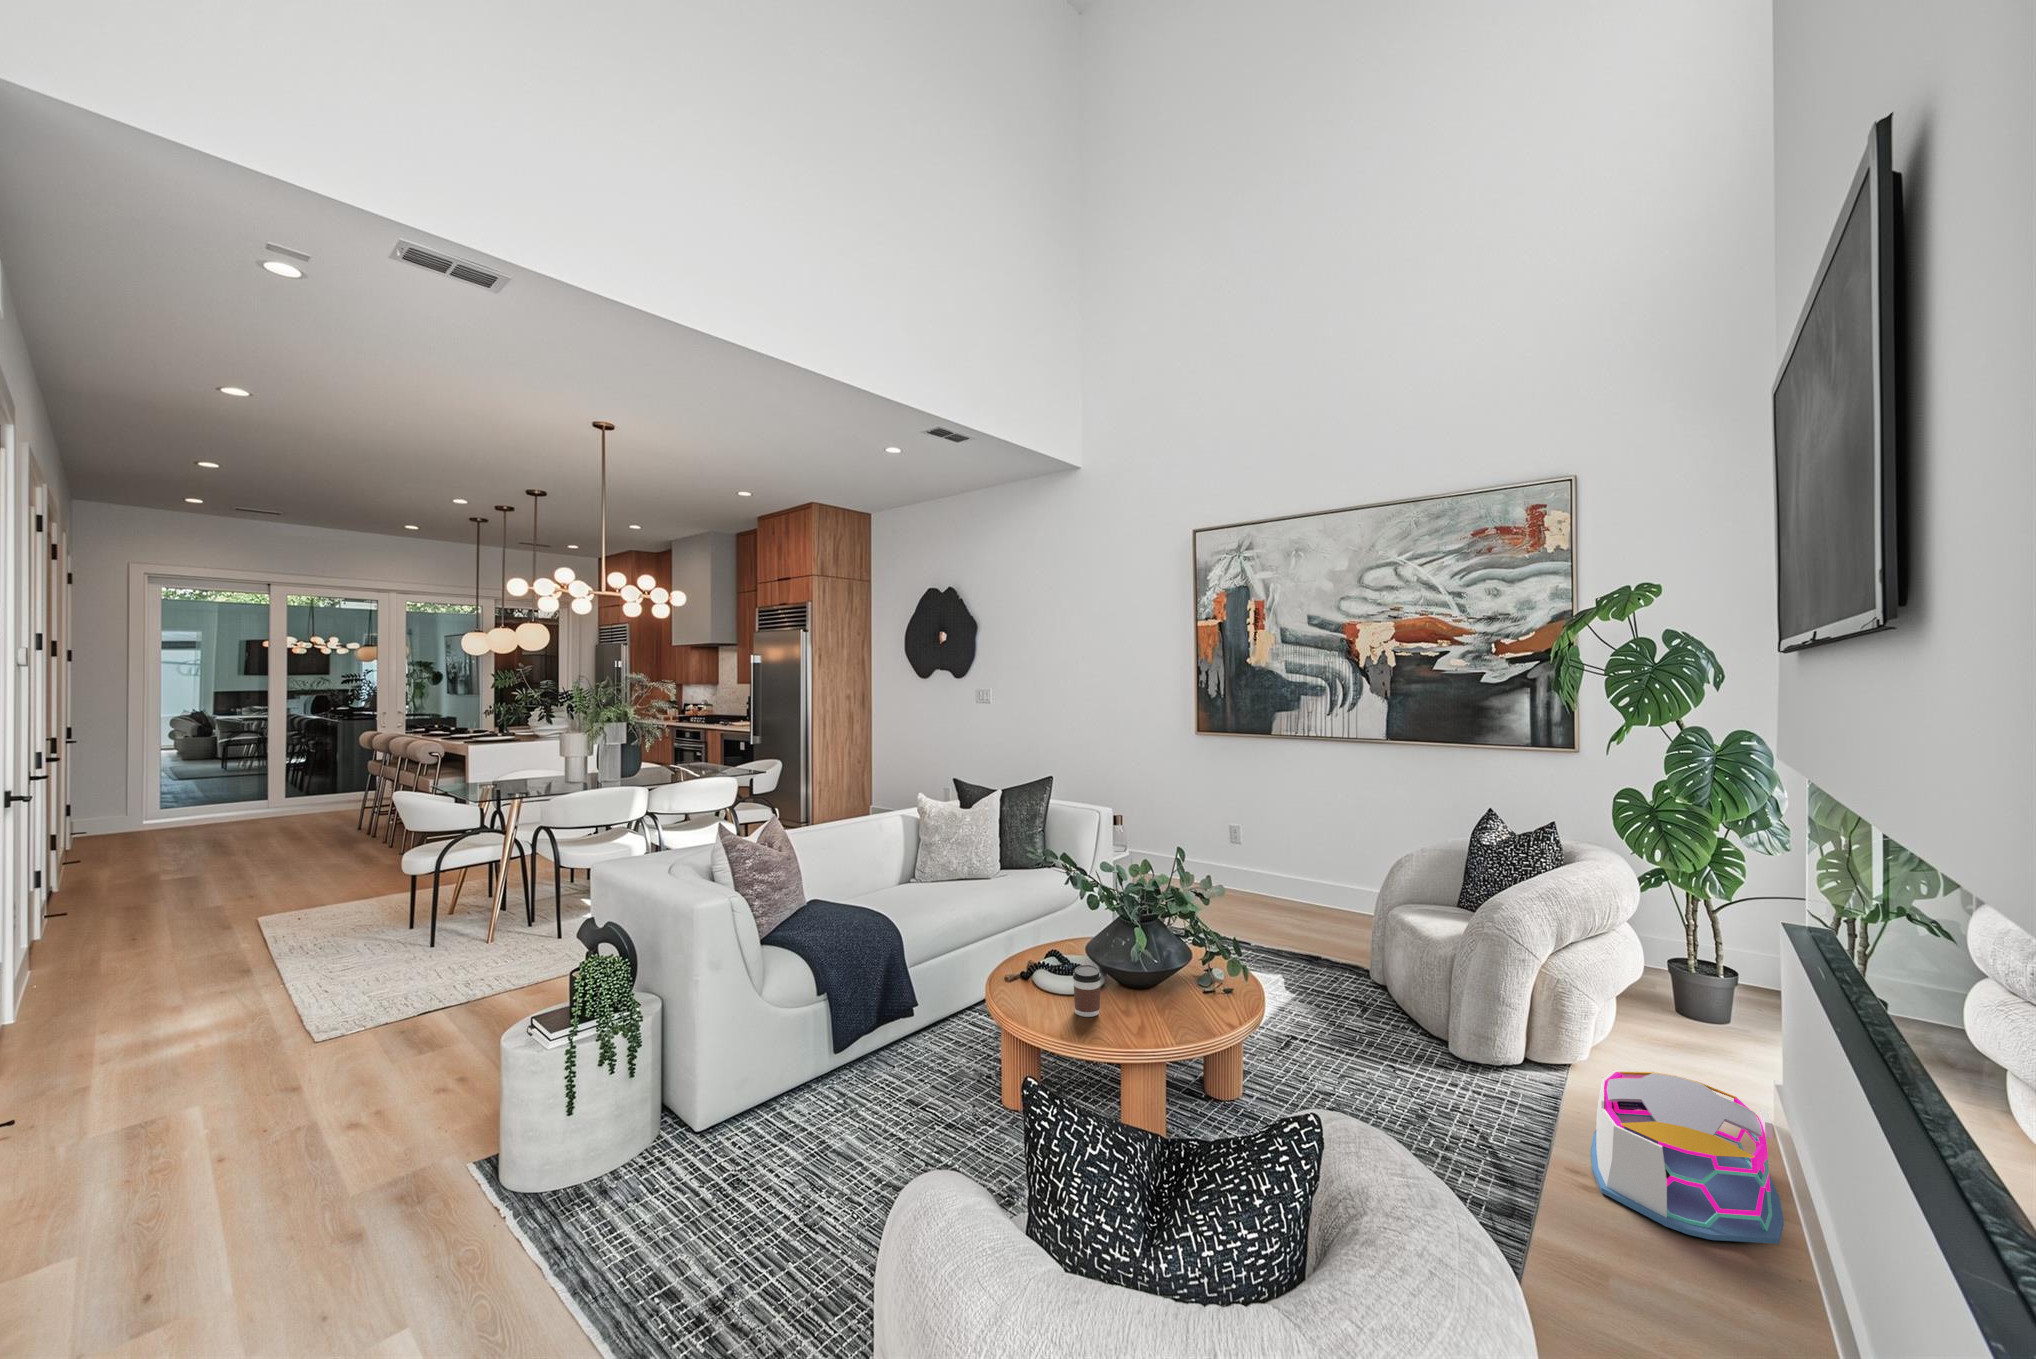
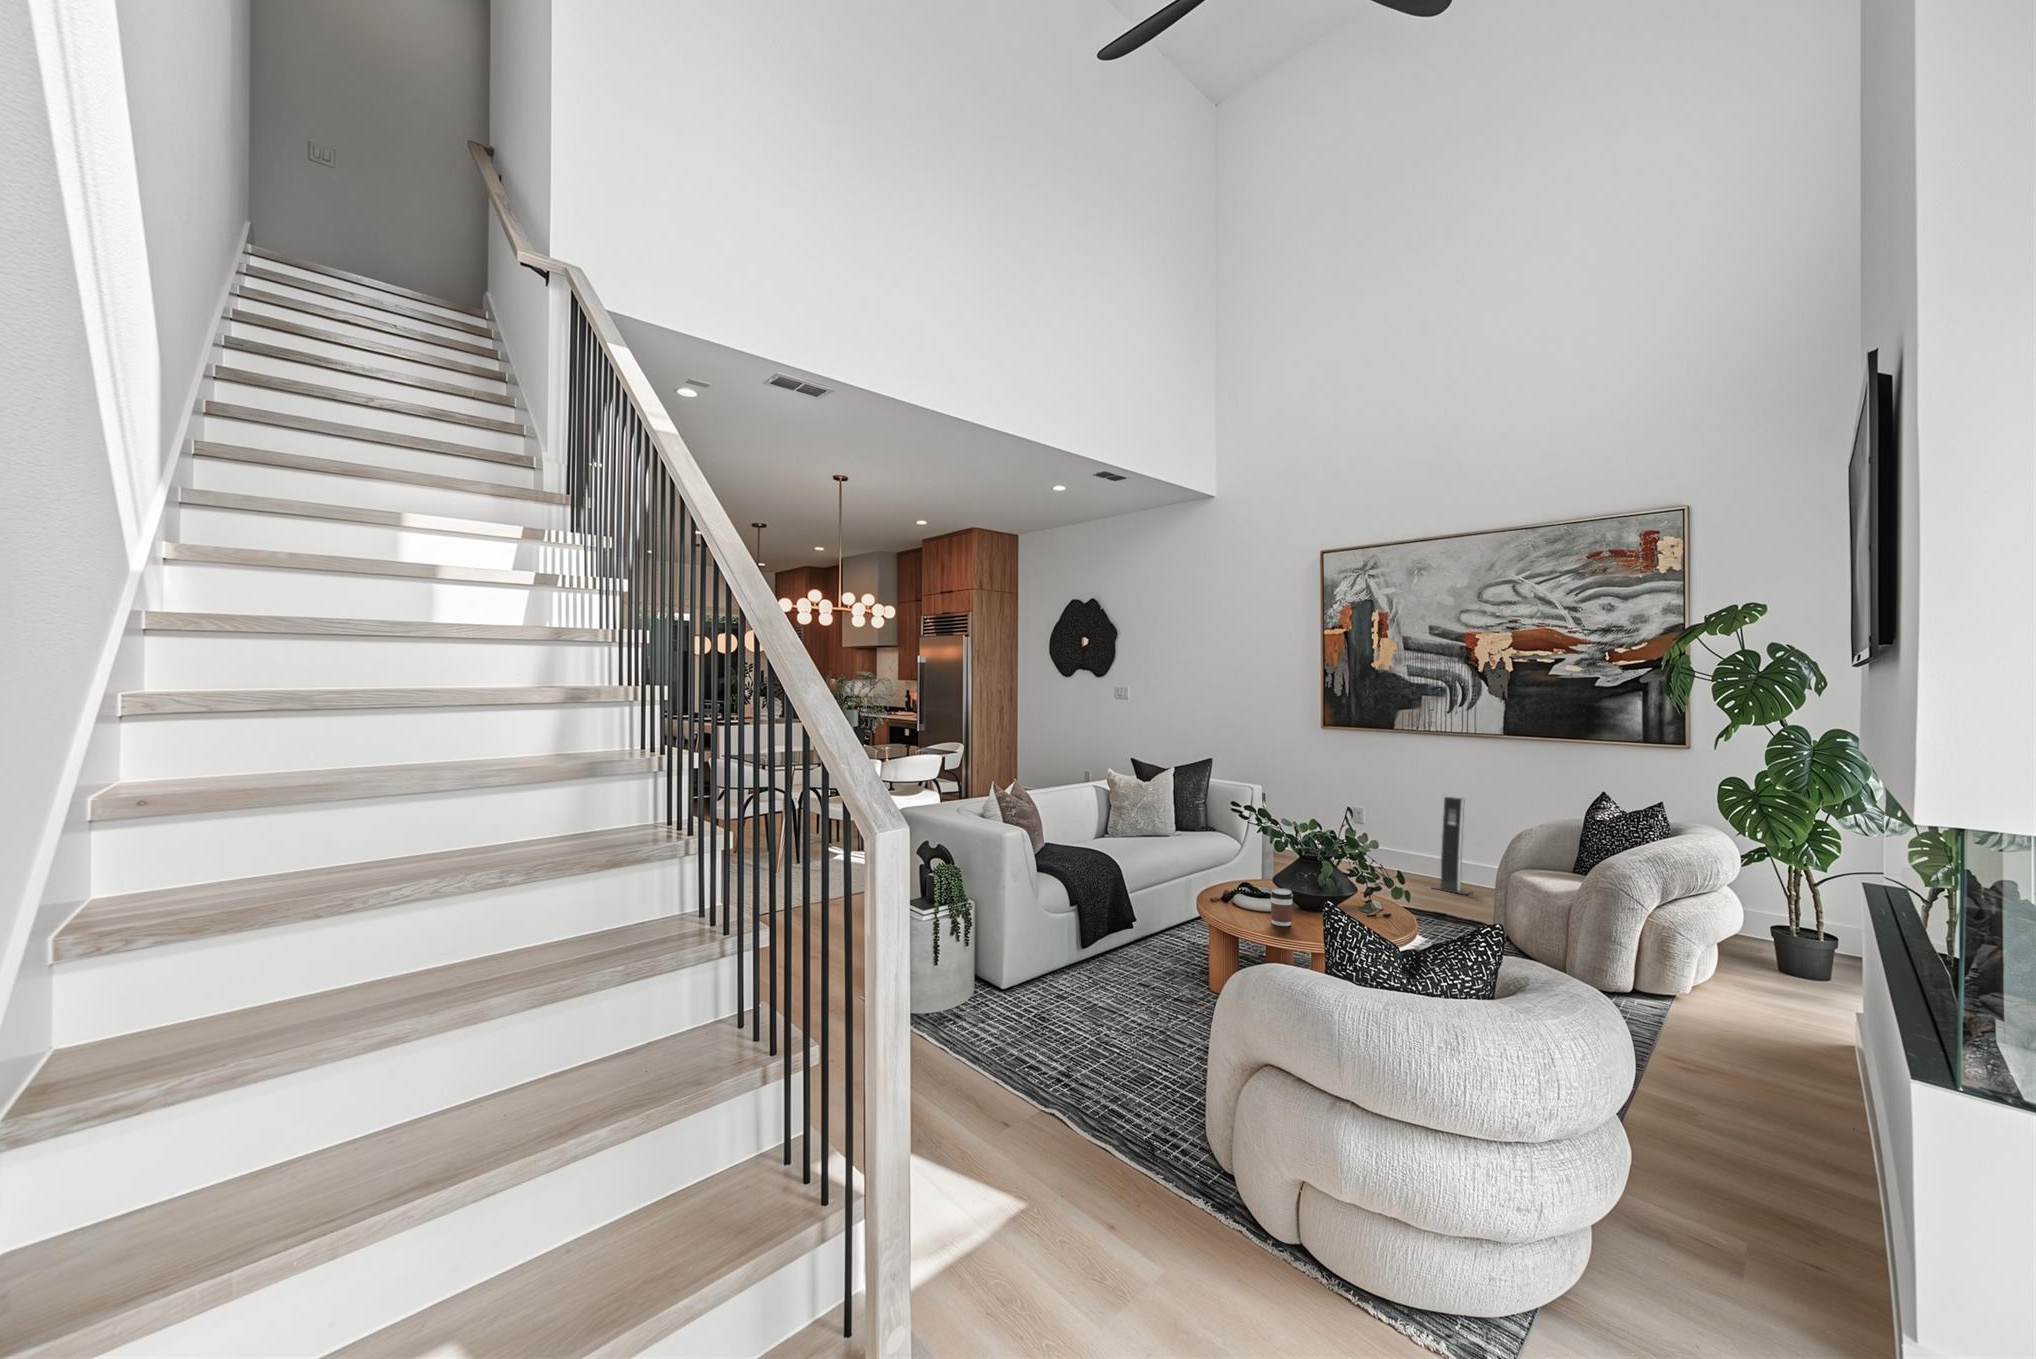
speaker: none [1310,809,1355,921] -> present [1433,797,1471,894]
storage bin: present [1591,1070,1784,1244] -> none [1696,995,1859,1116]

